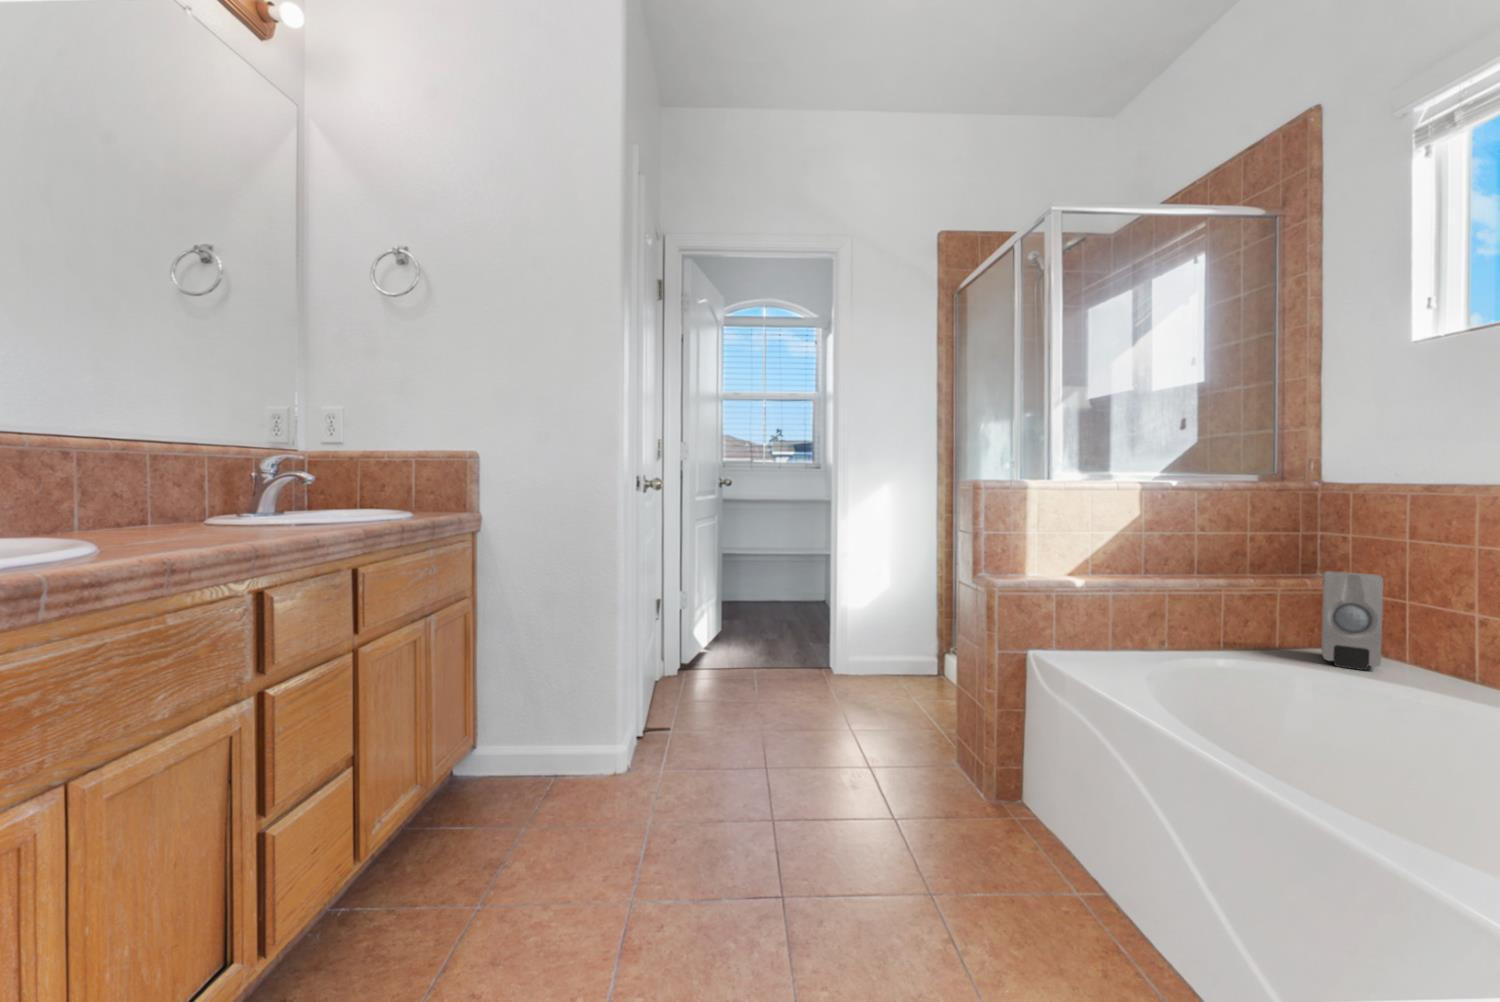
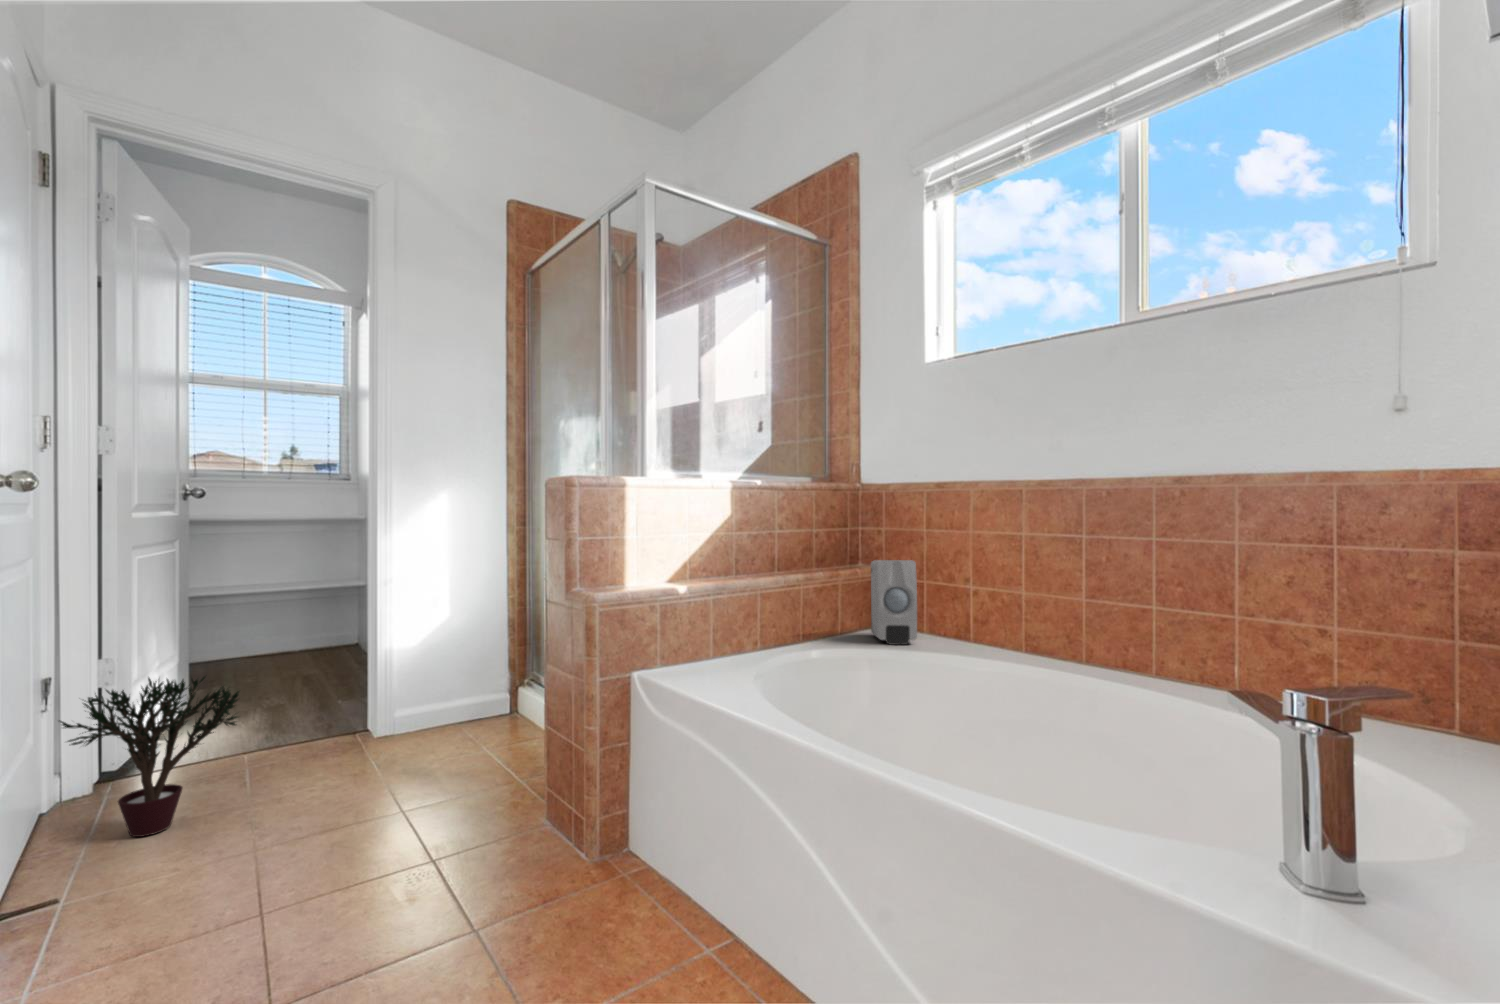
potted plant: none [666,607,754,707] -> present [59,677,239,837]

